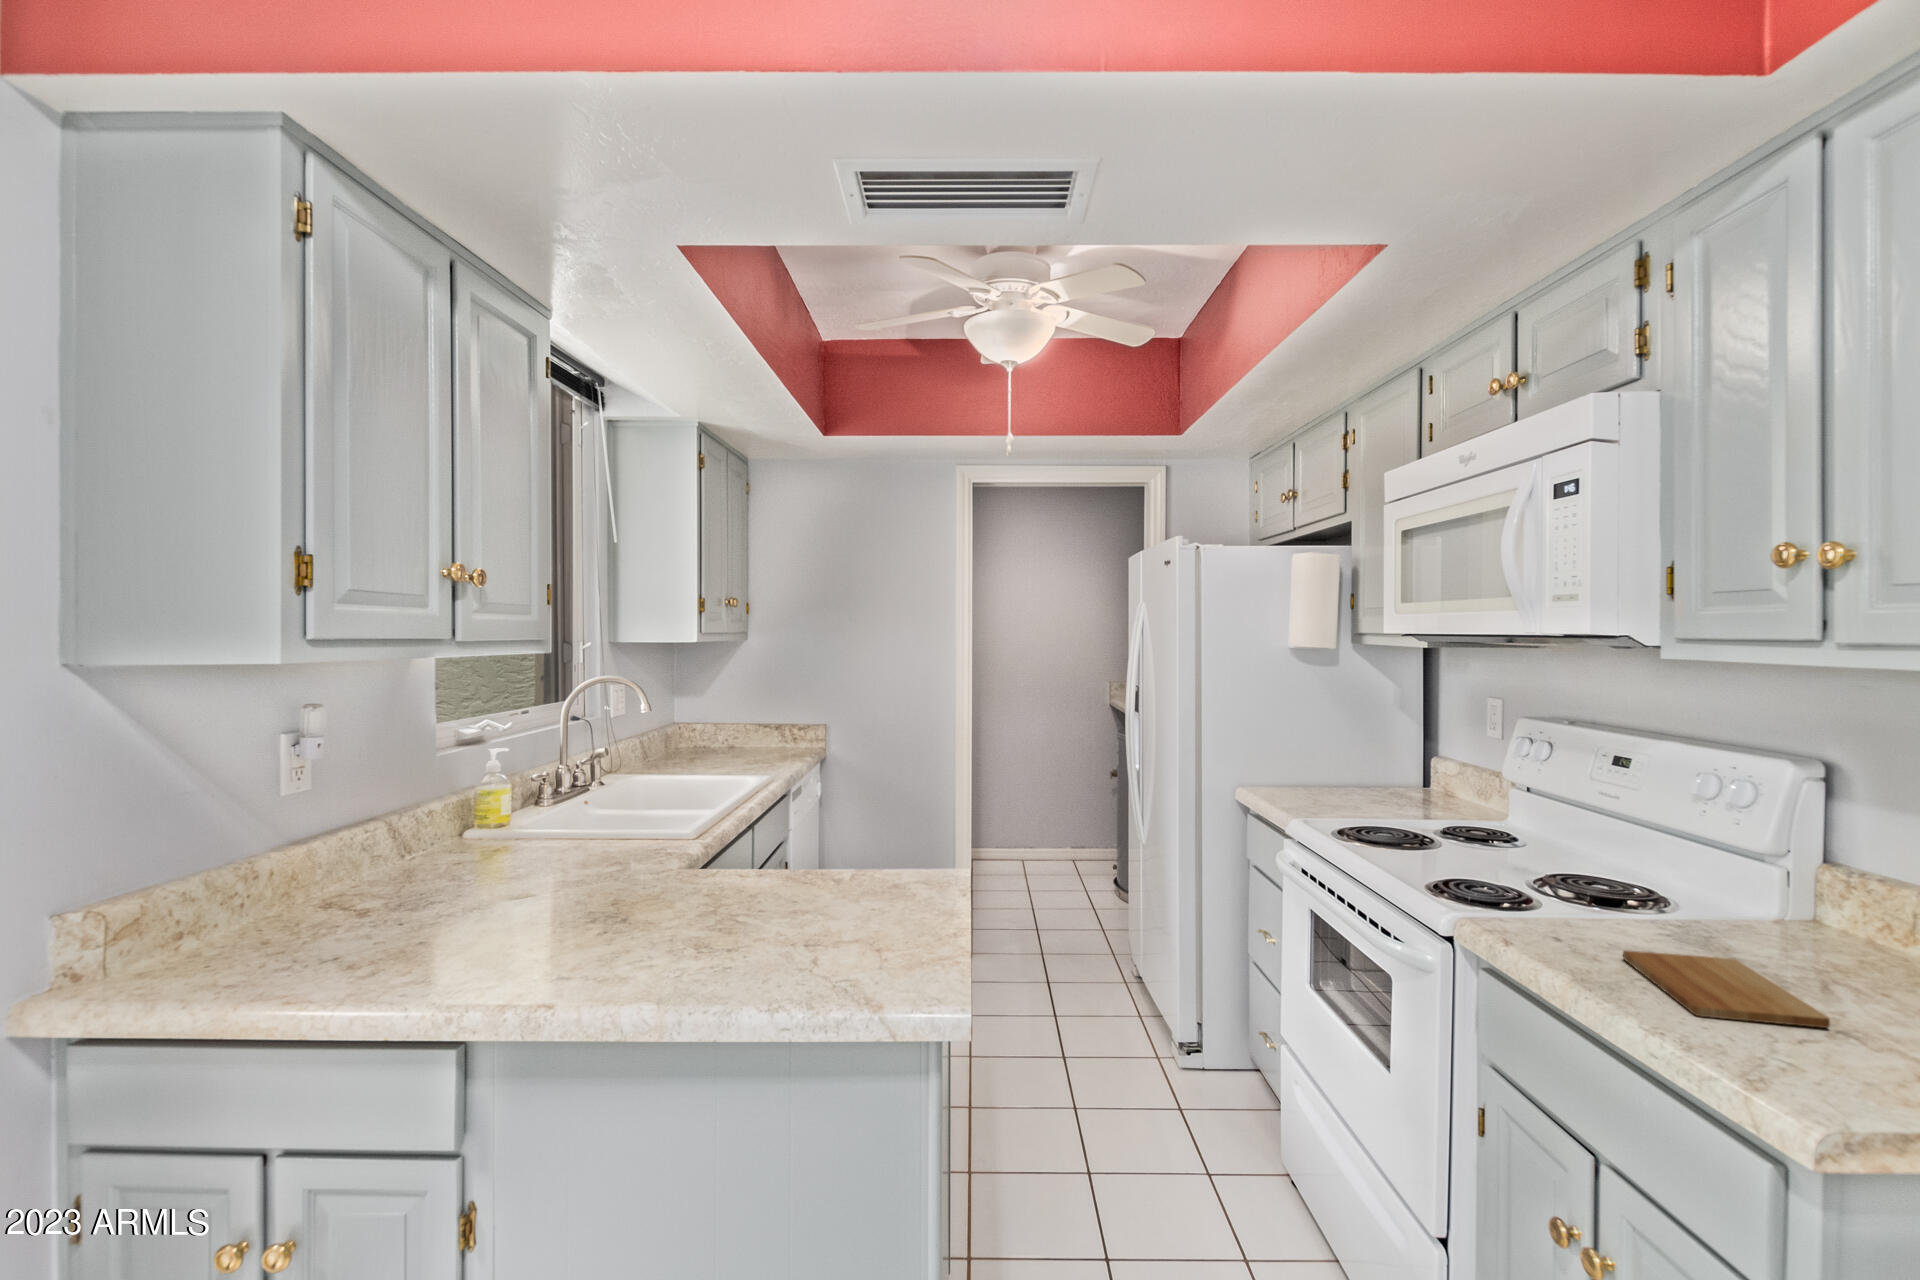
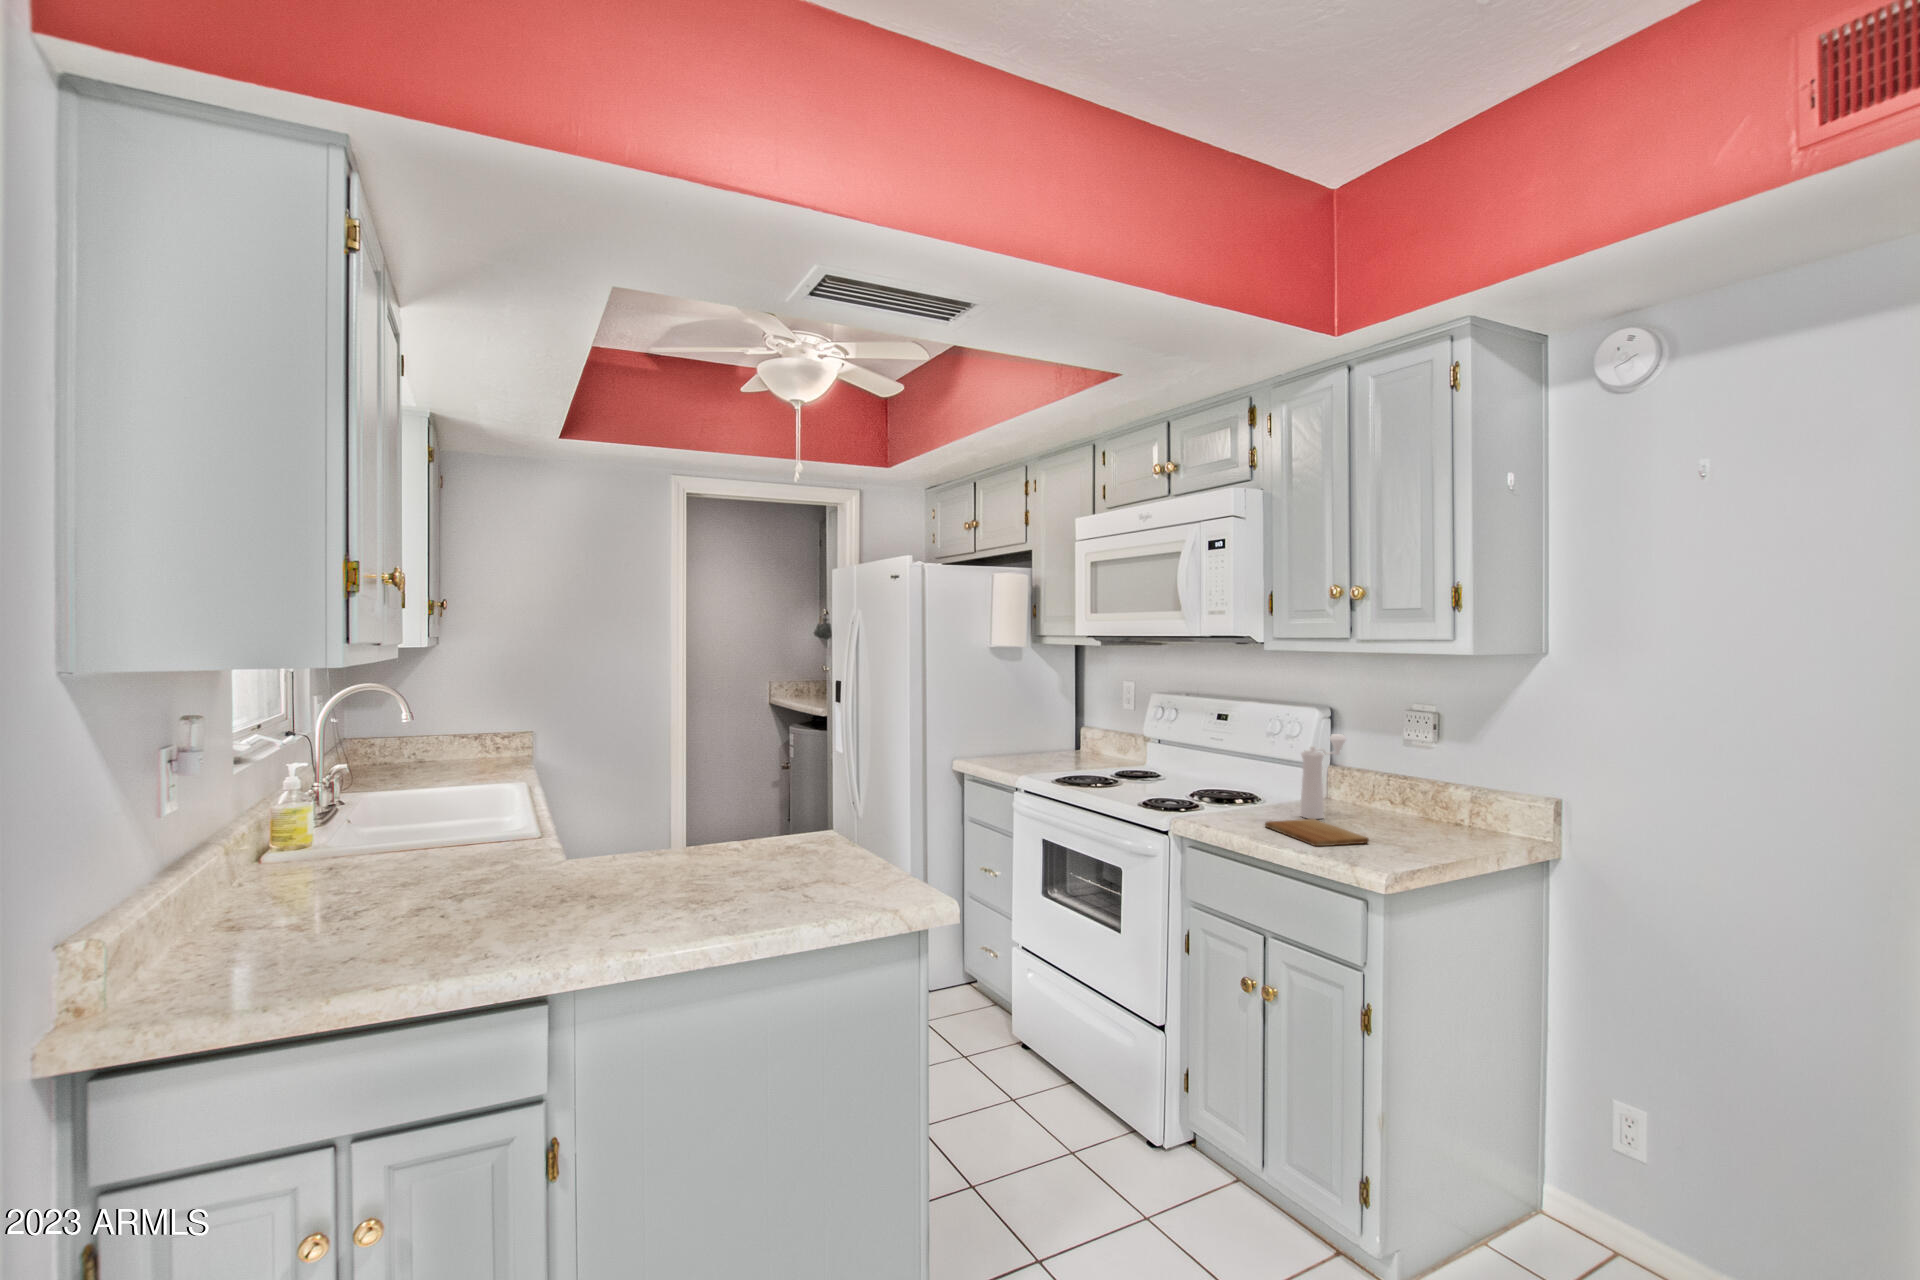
pepper mill: none [1721,810,1834,959] -> present [1300,734,1346,819]

